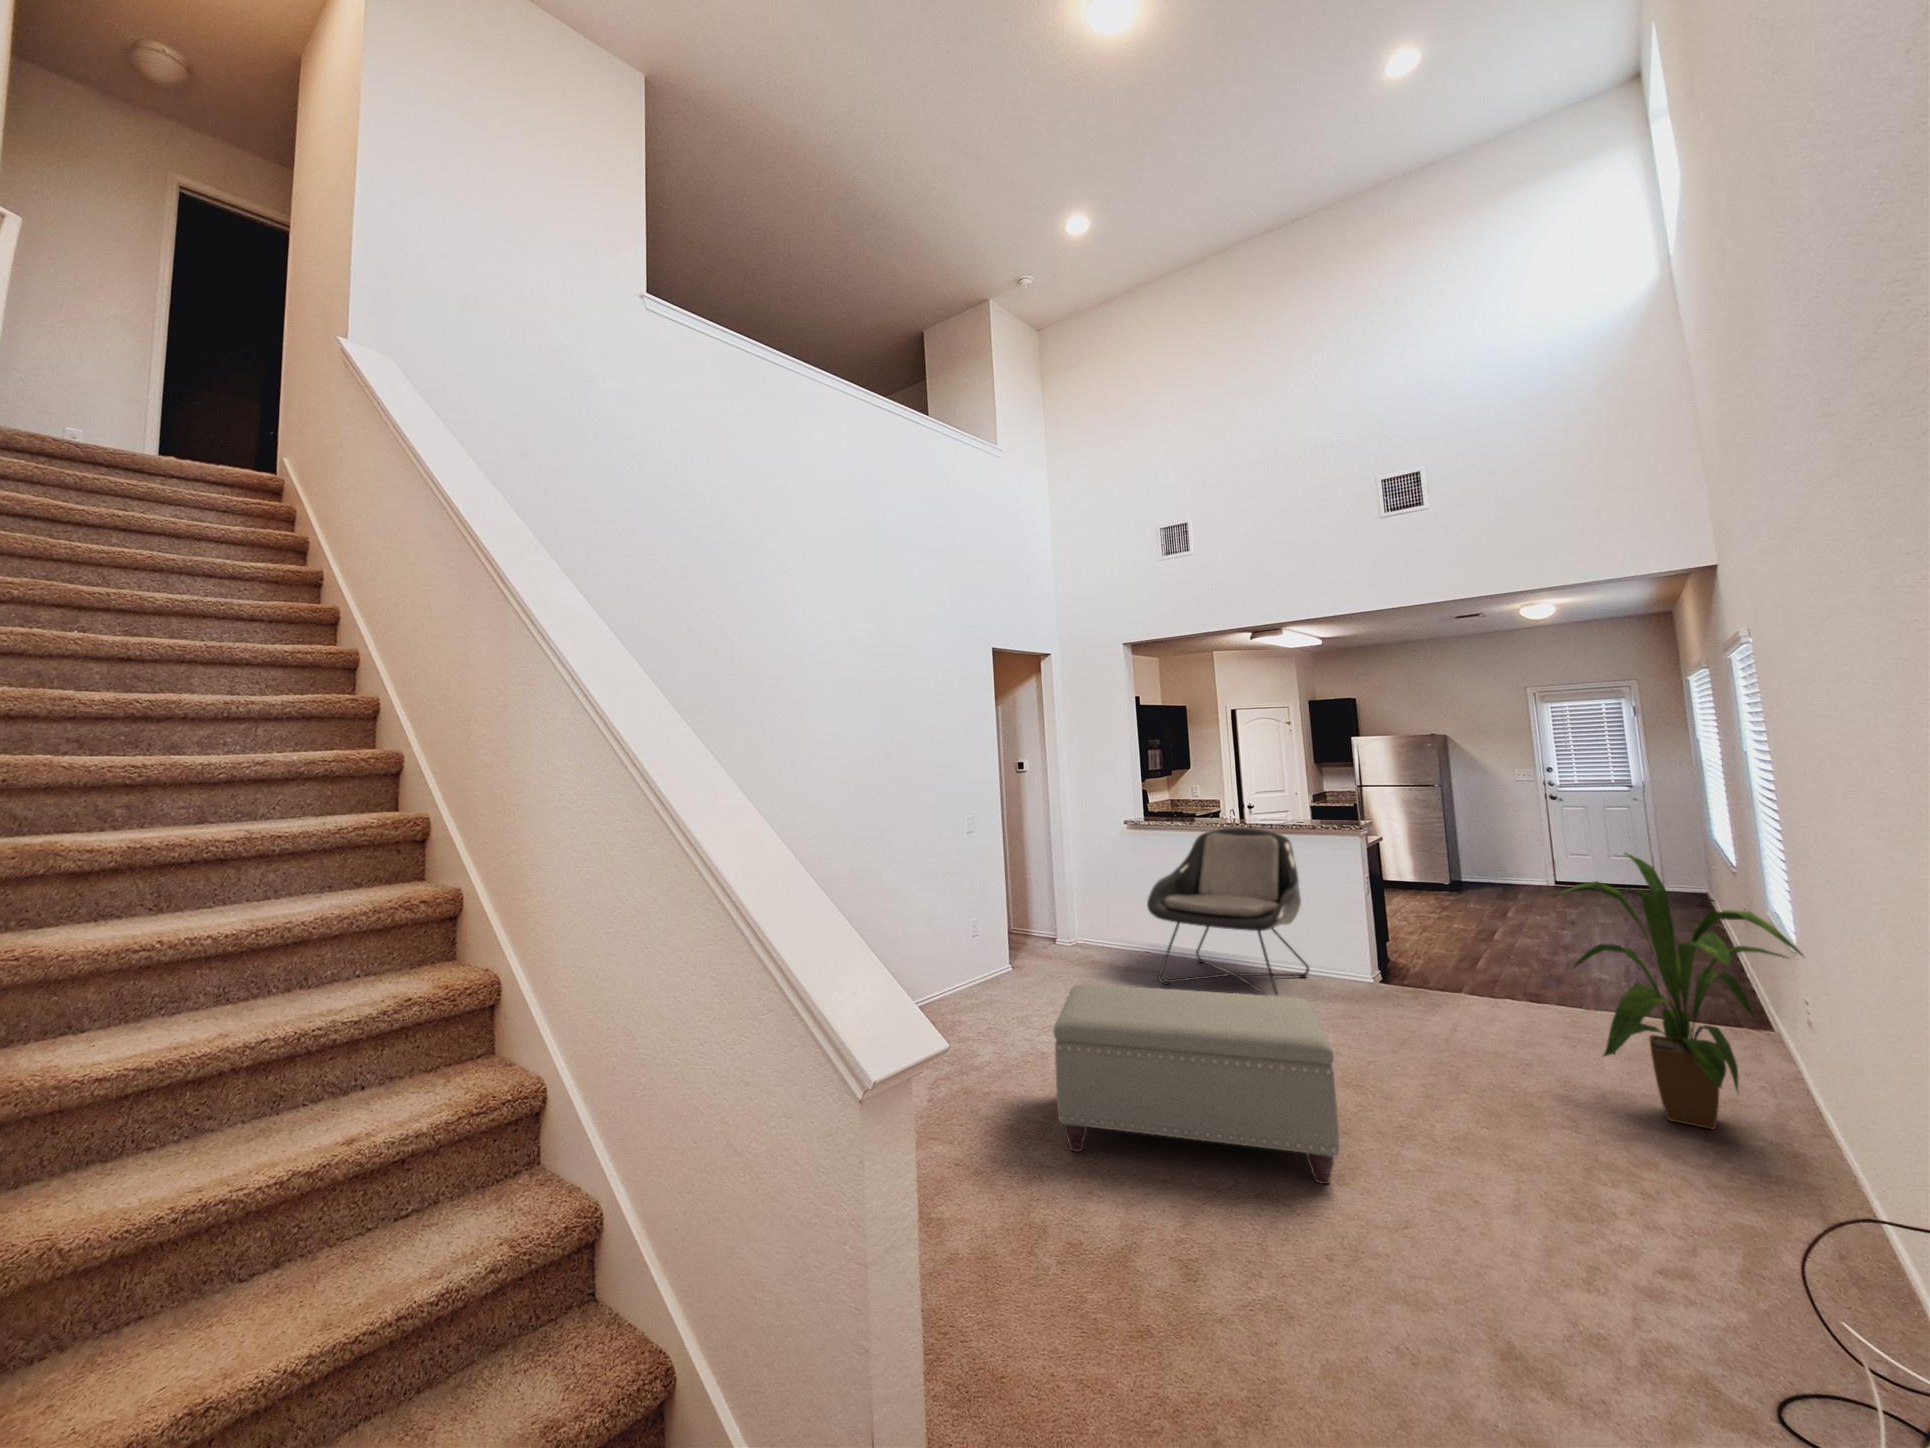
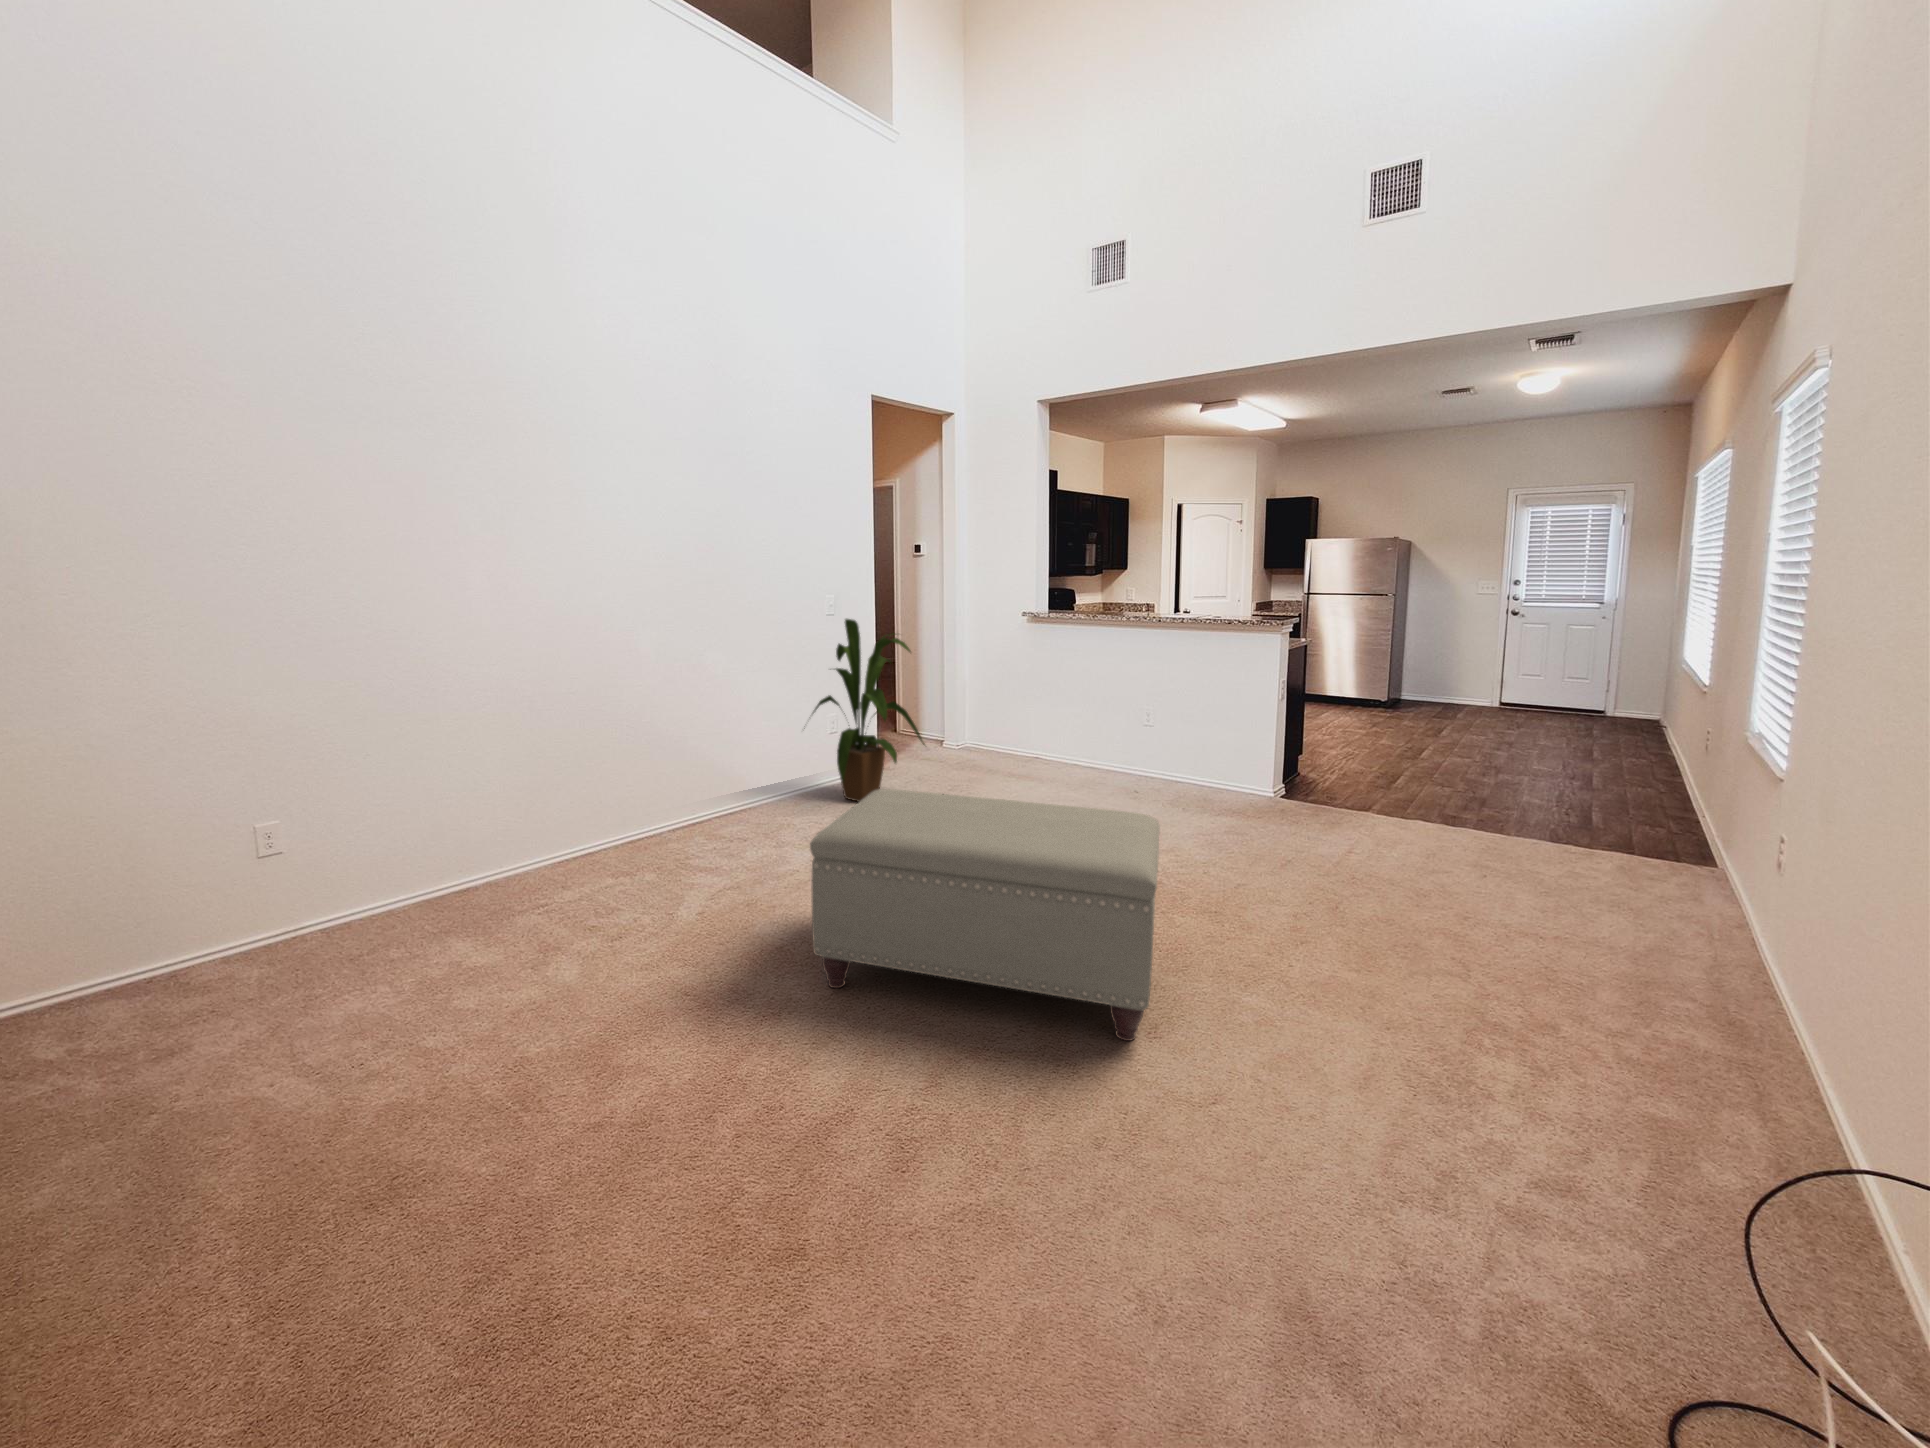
lounge chair: present [1147,828,1309,996] -> none [1027,623,1205,817]
house plant: present [1555,853,1803,1129] -> present [813,619,924,802]

